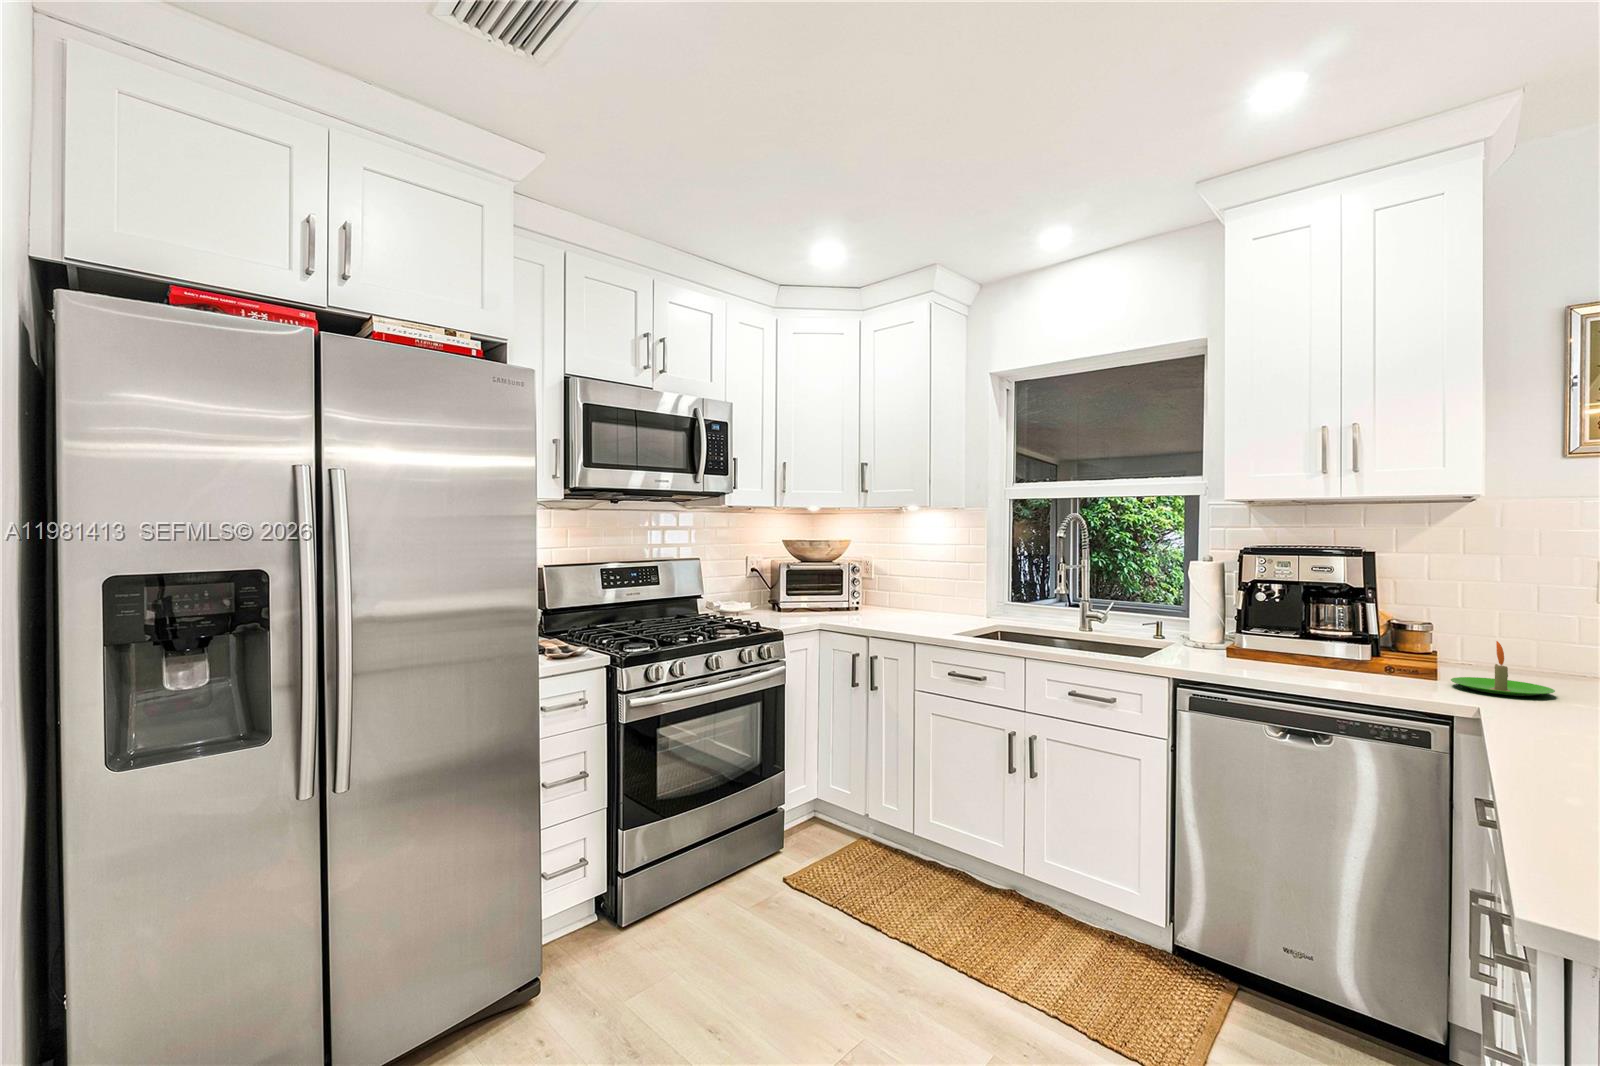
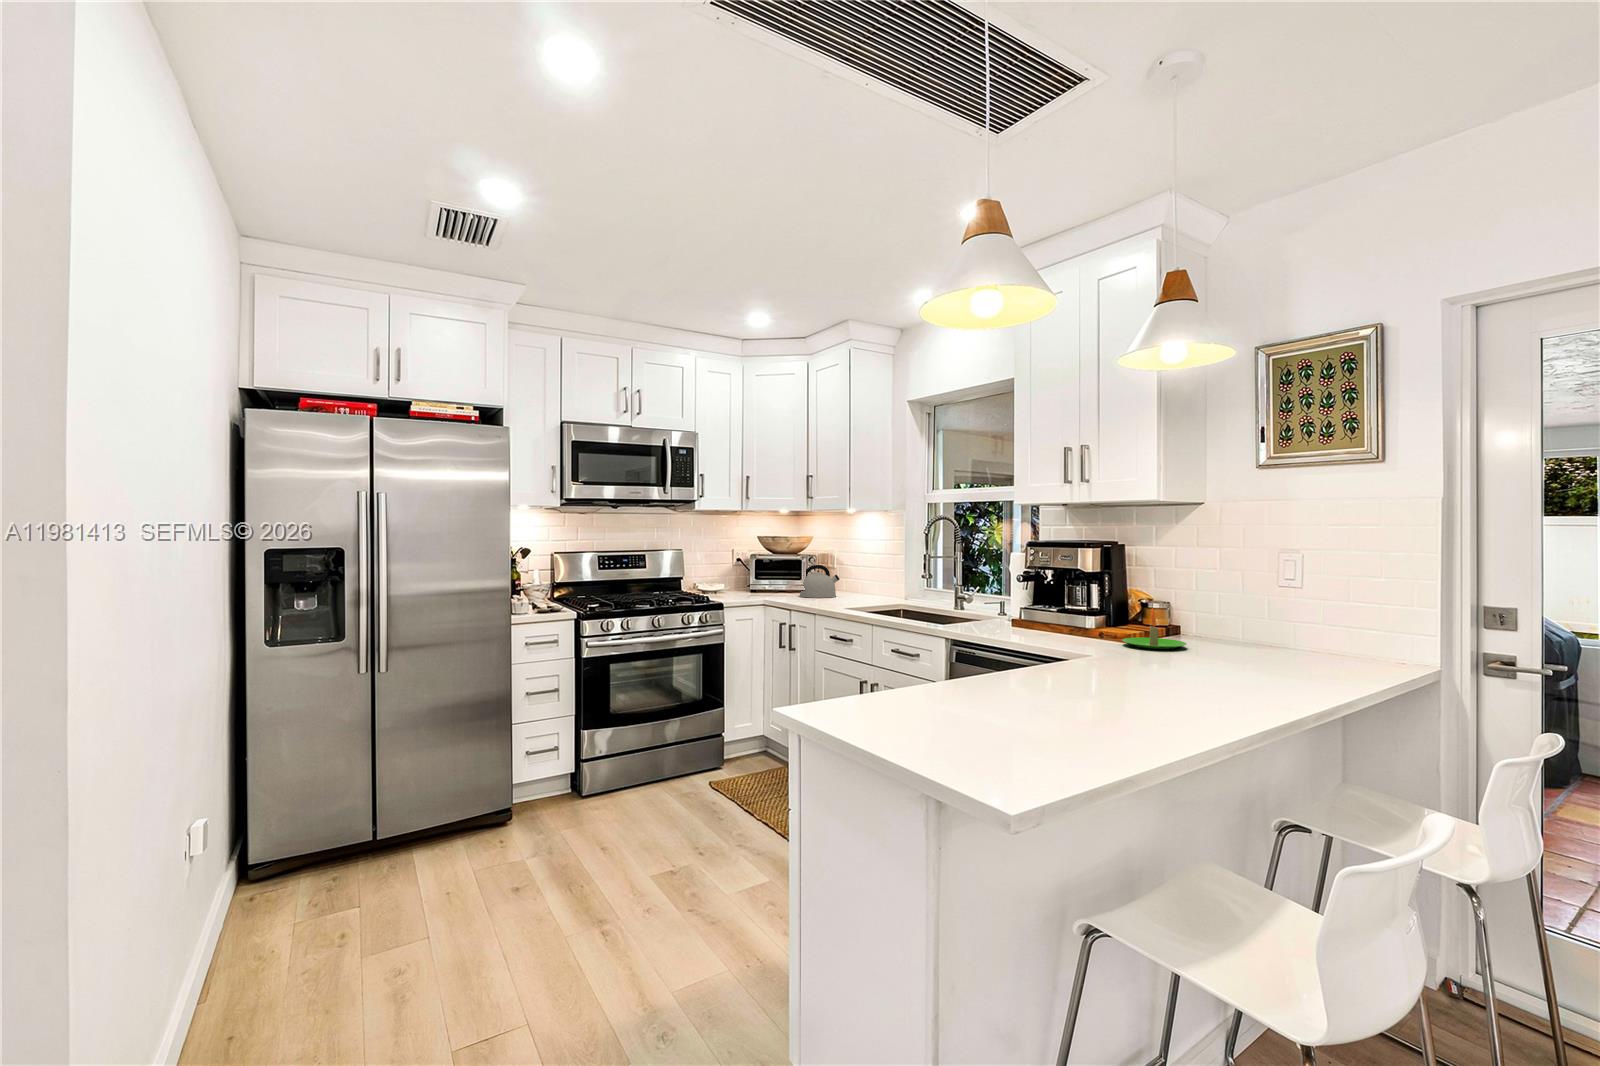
kettle: none [839,575,888,617] -> present [800,565,840,598]

